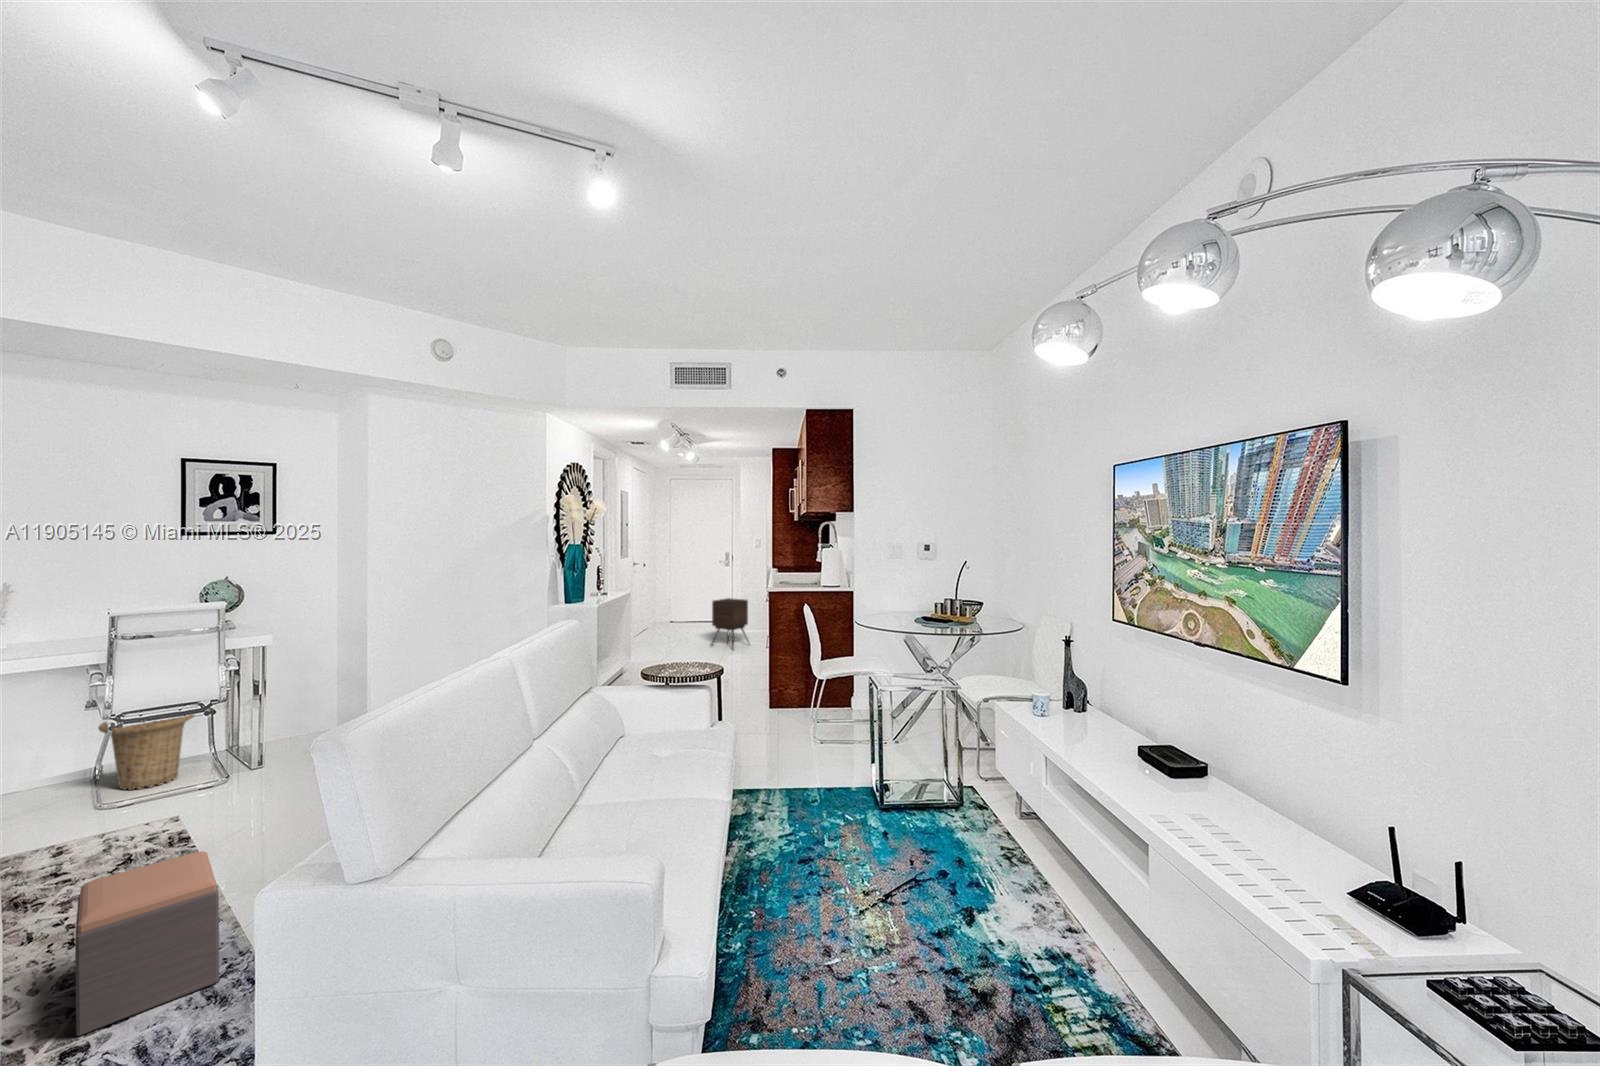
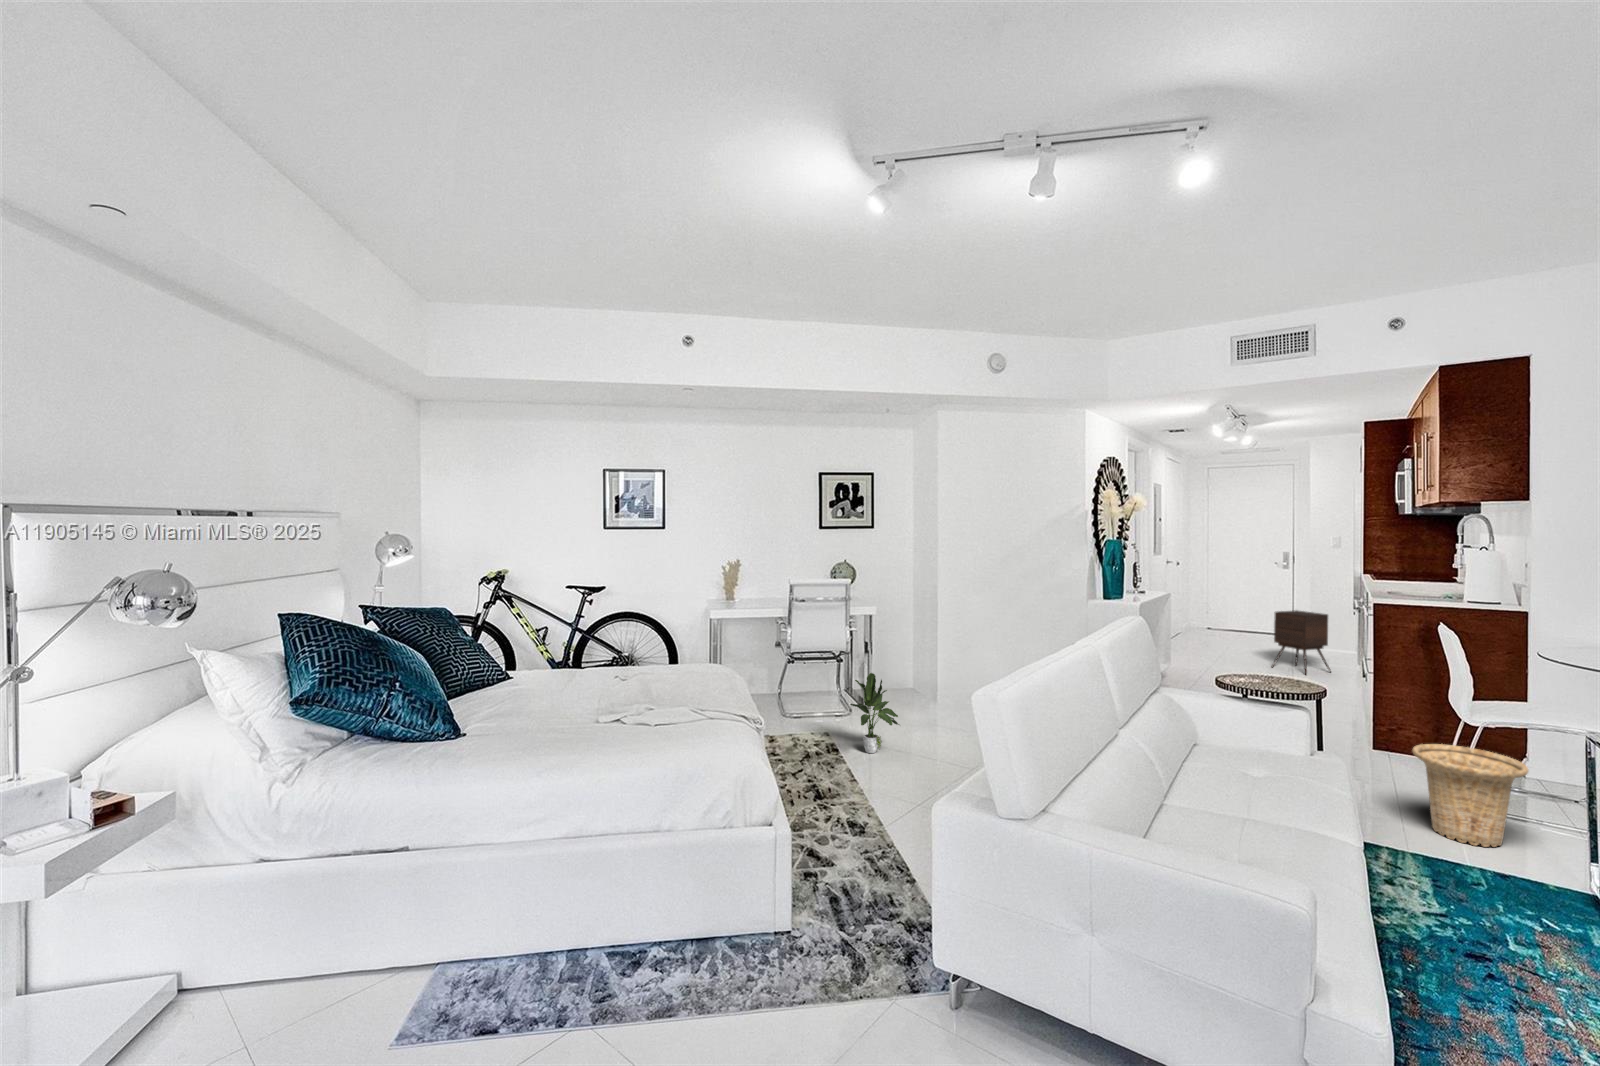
basket: present [98,714,195,790] -> present [1412,744,1528,847]
potted plant: none [194,726,286,835] -> present [850,673,899,753]
footstool: present [75,851,219,1036] -> none [819,754,895,851]

